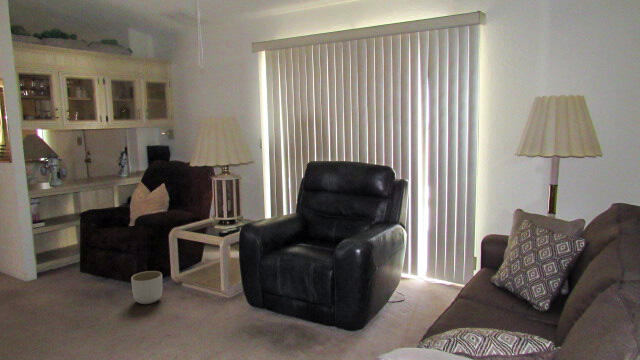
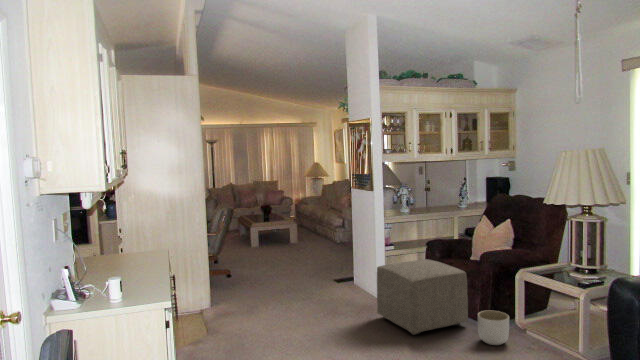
ottoman: none [14,231,124,313] -> present [377,259,468,335]

